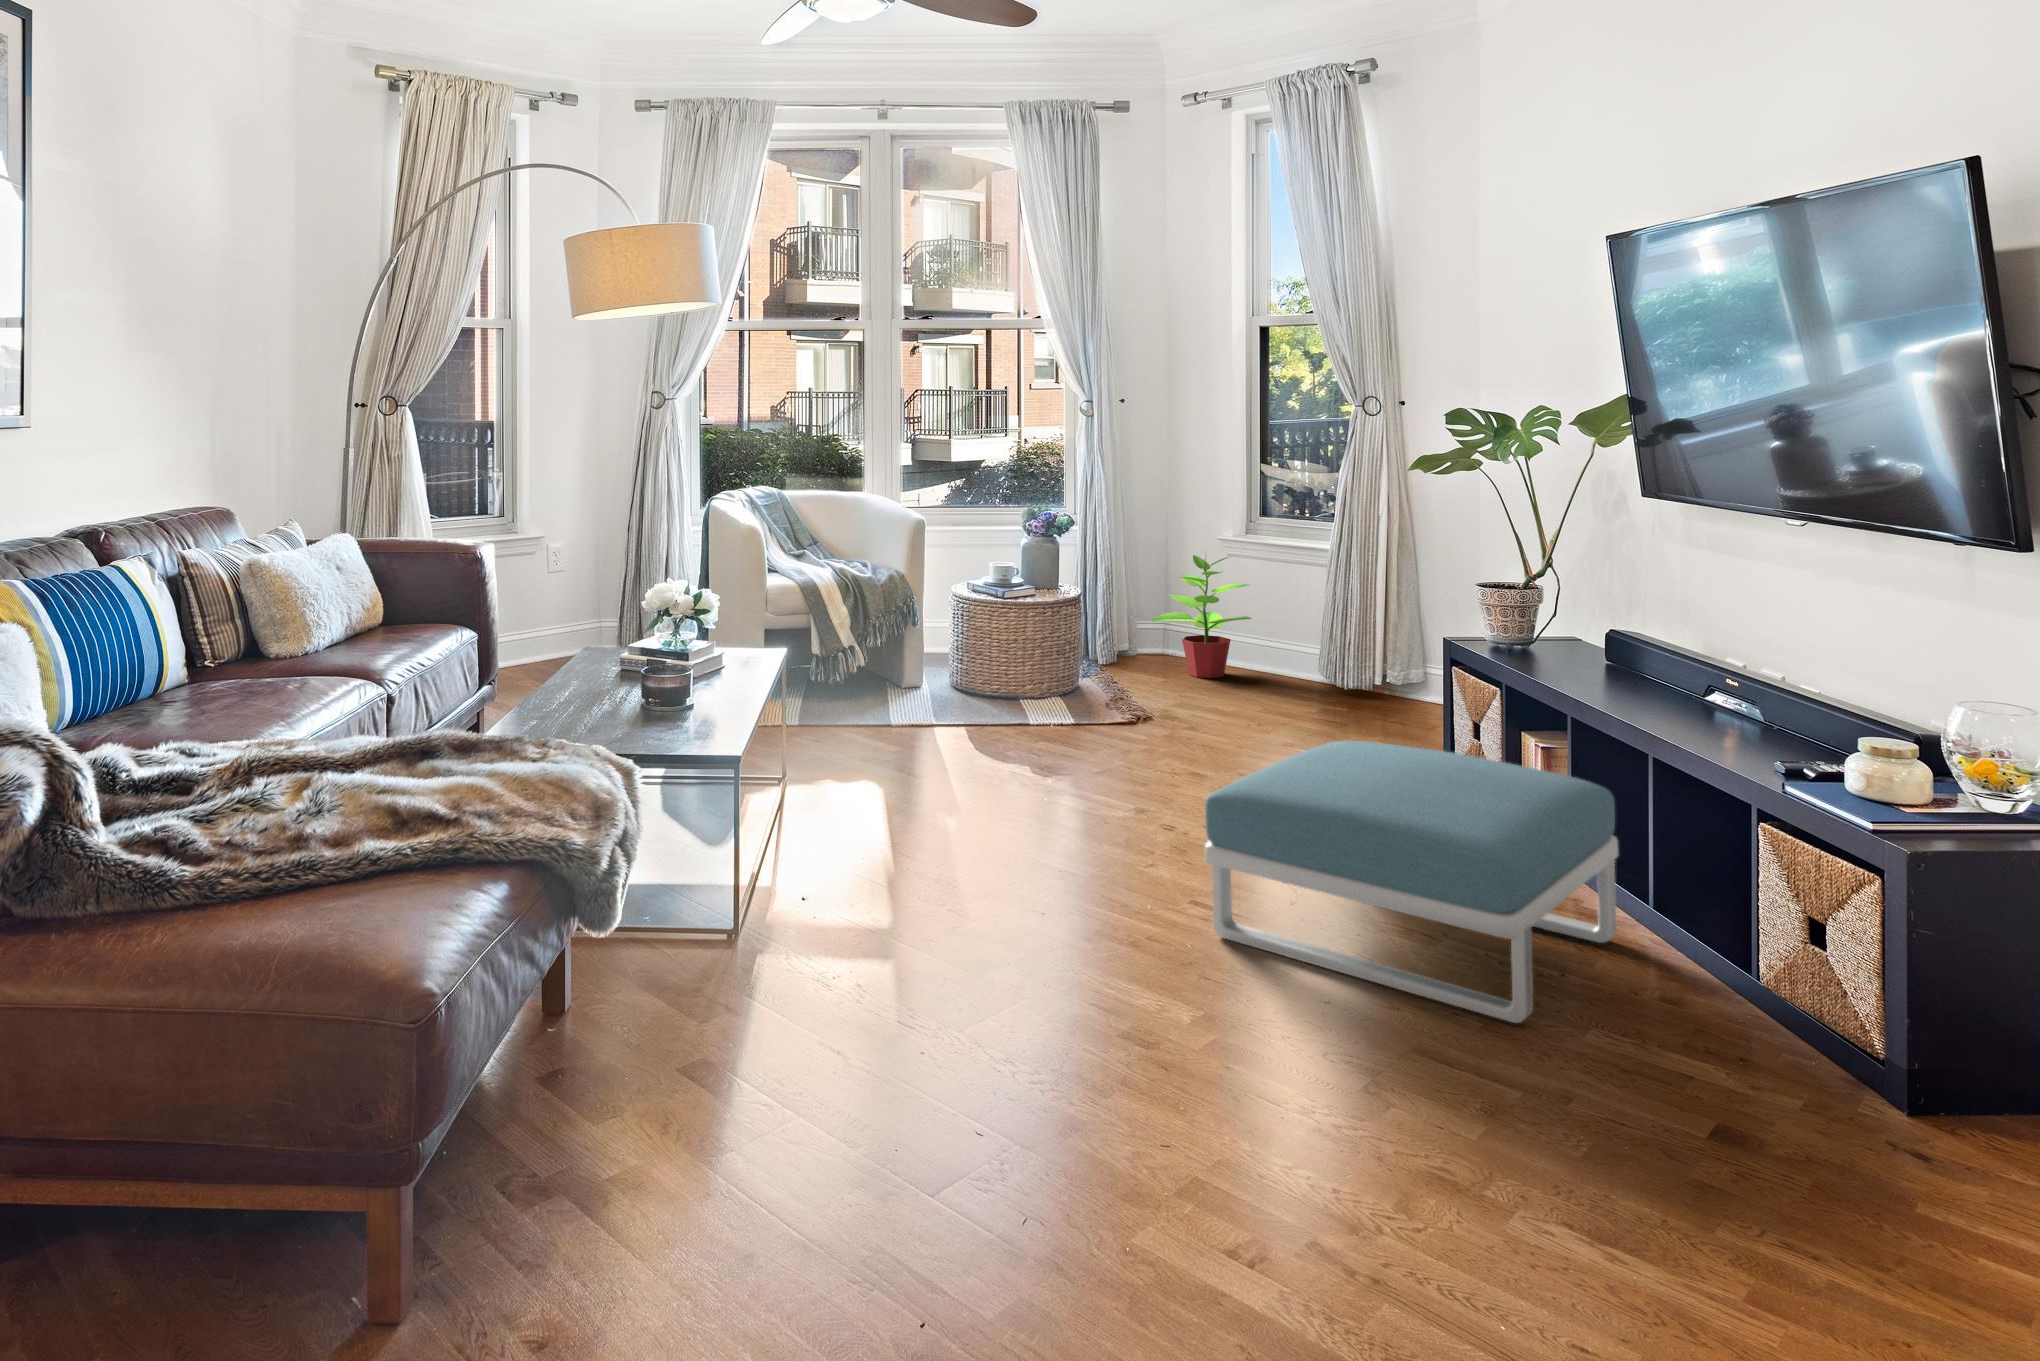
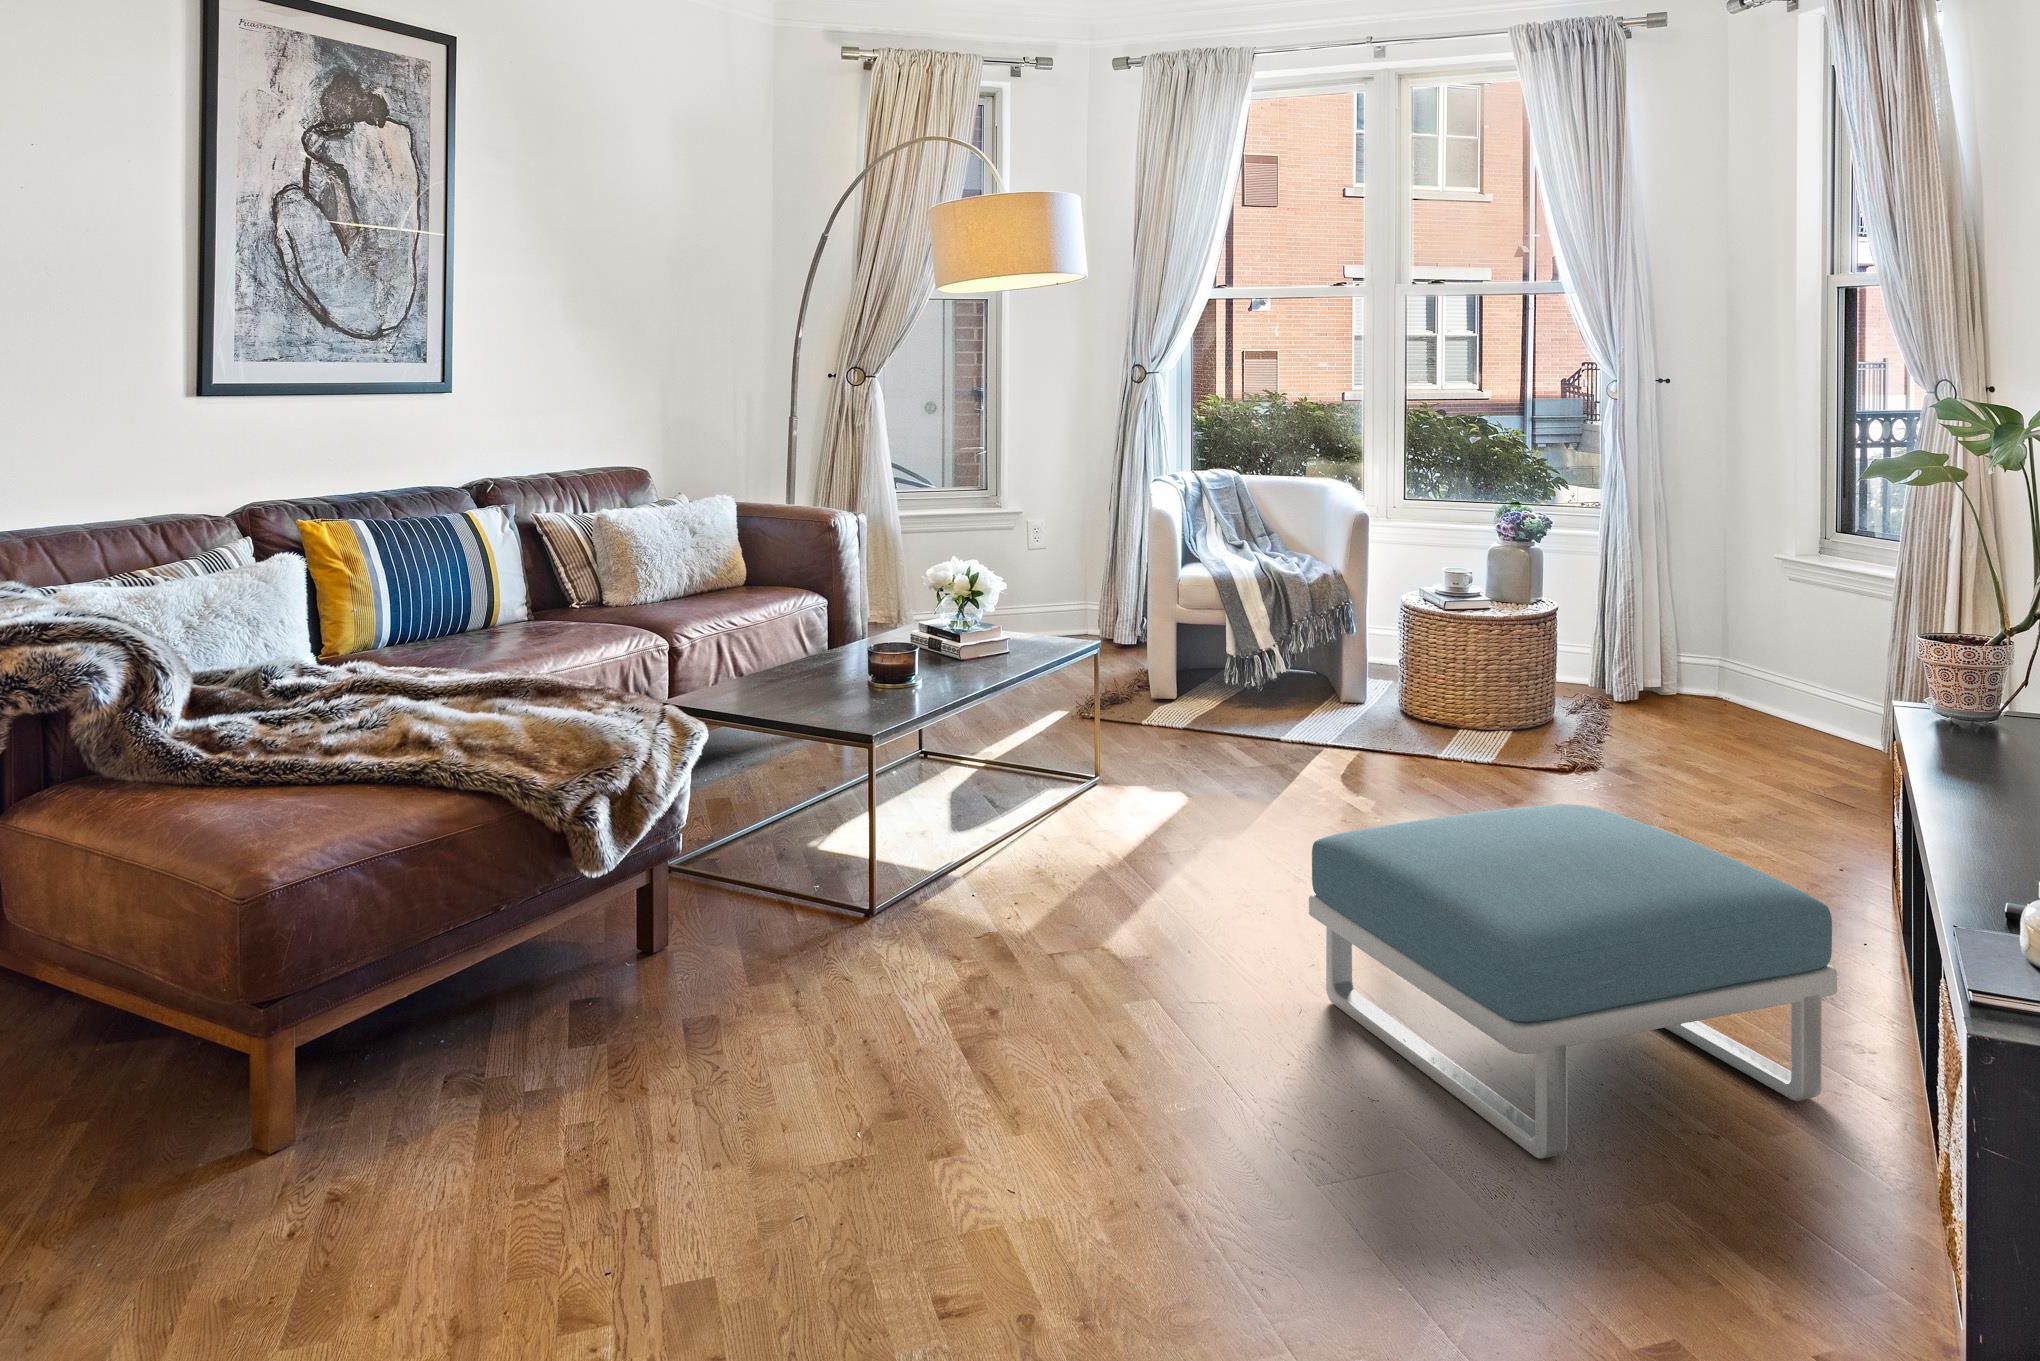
potted plant: present [1152,555,1251,678] -> none [1660,570,1798,728]

